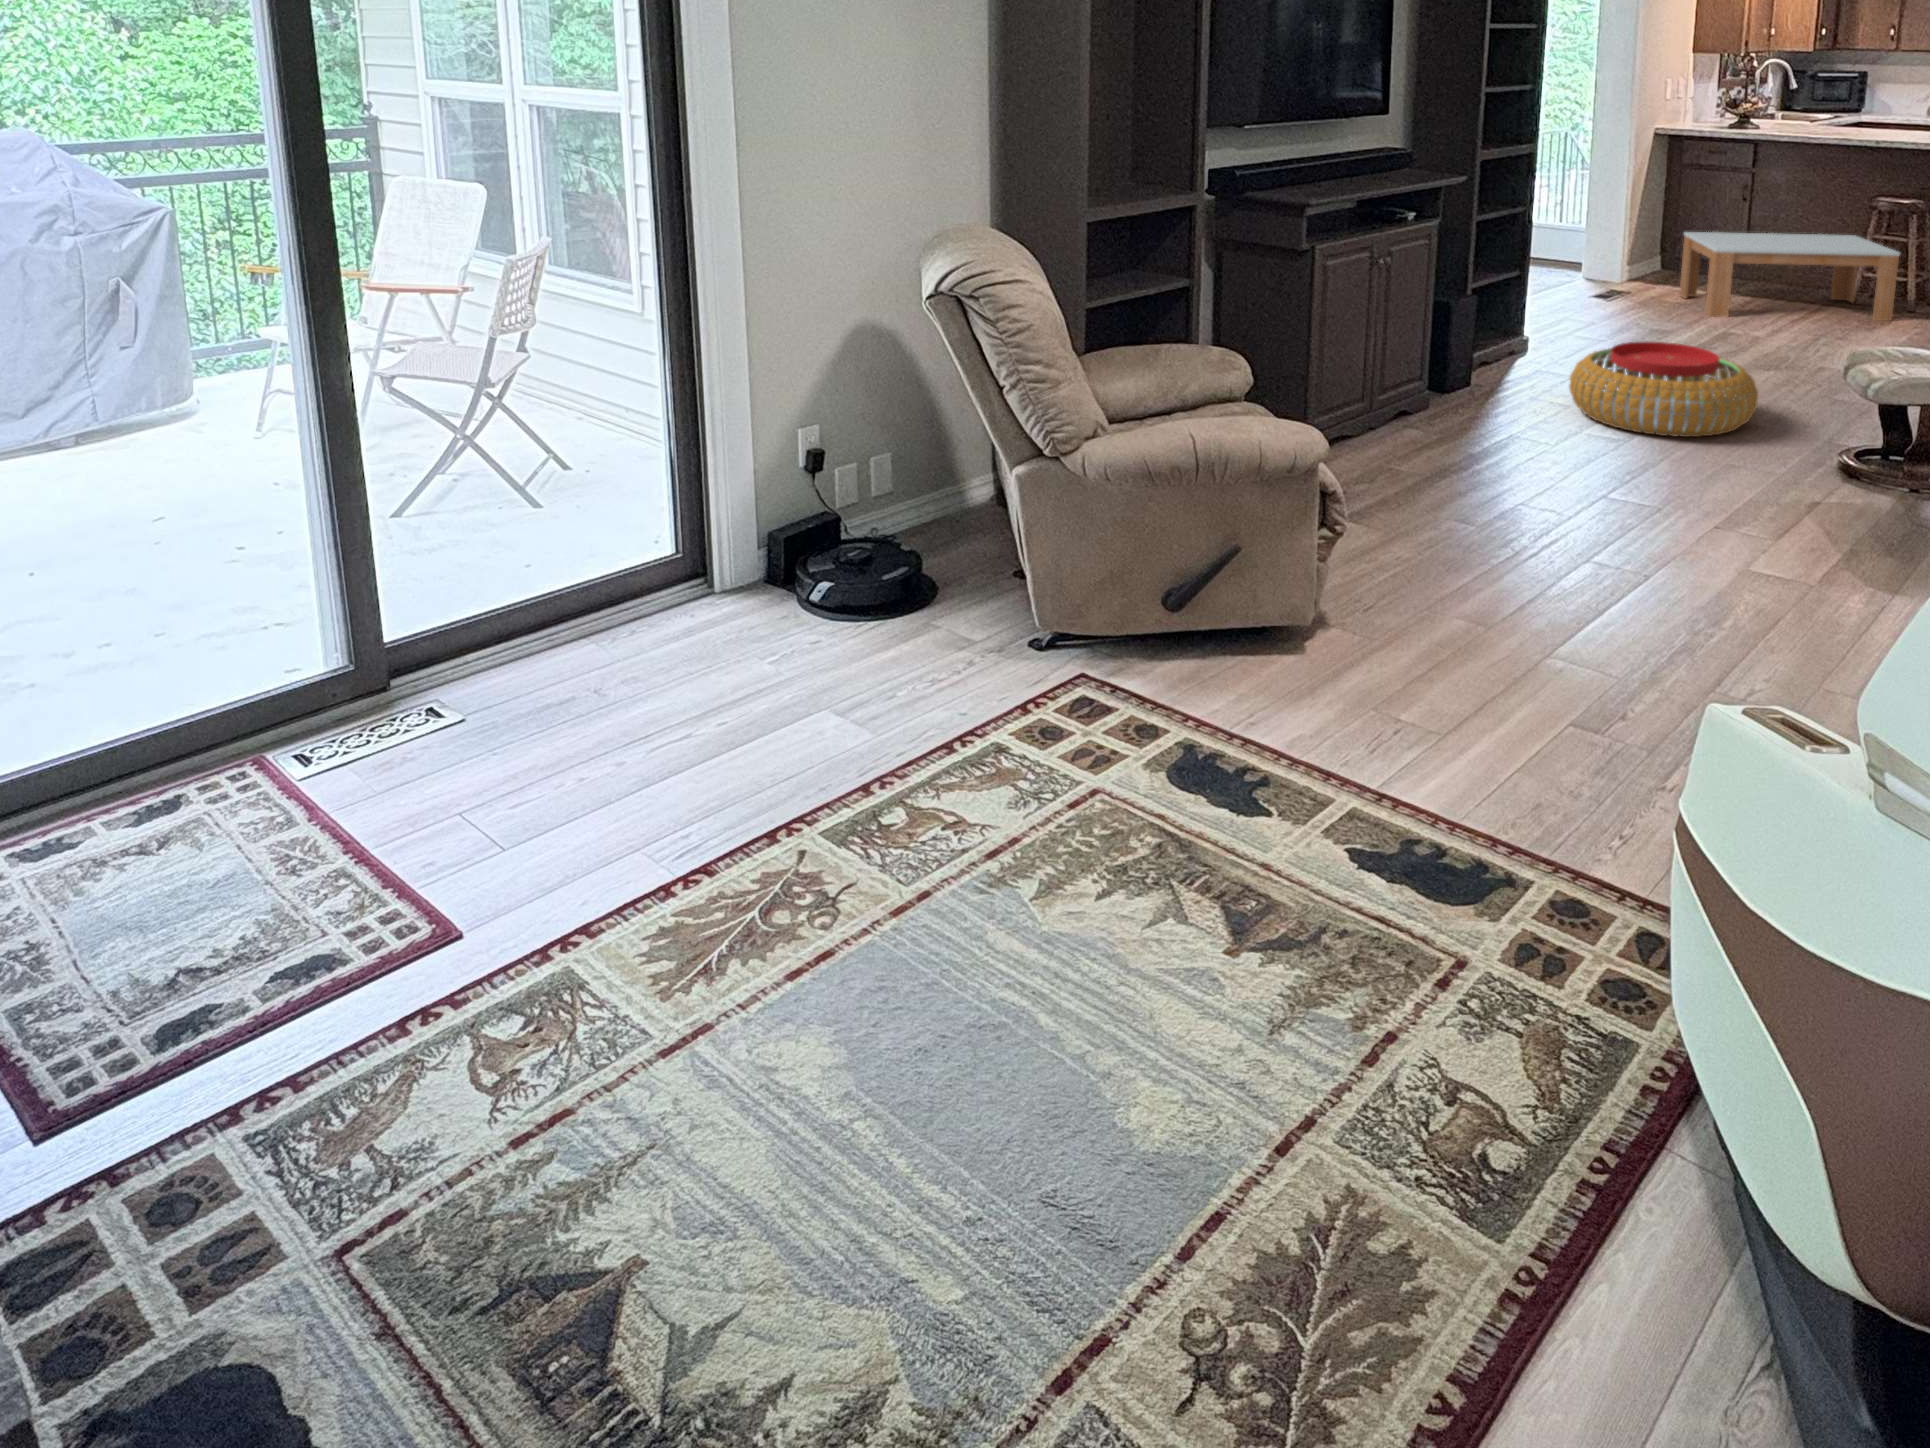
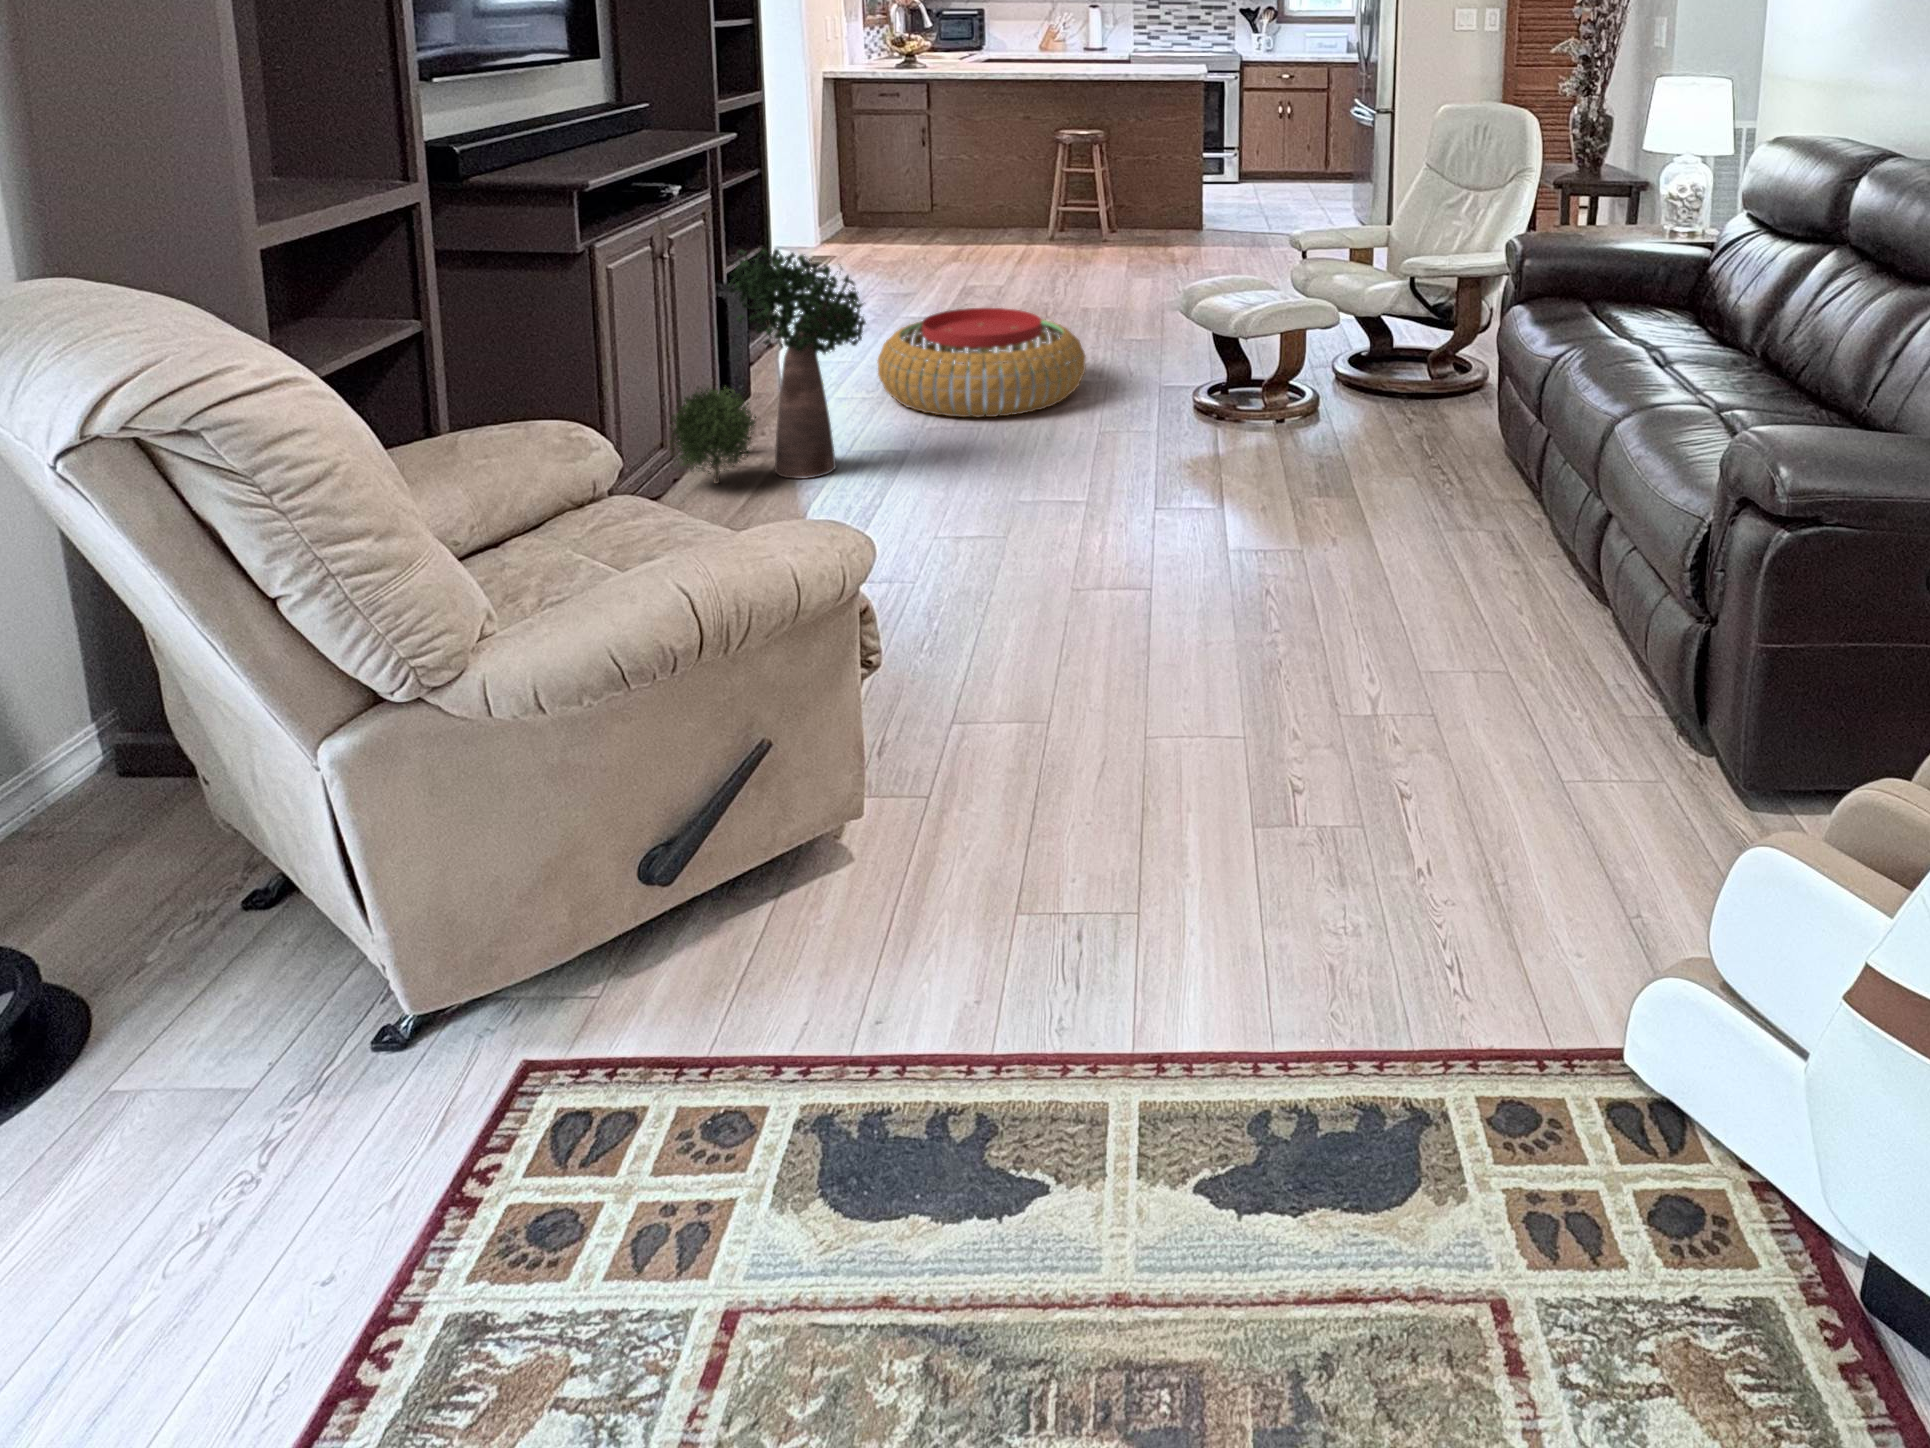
coffee table: present [1679,232,1900,321] -> none [878,171,1095,273]
potted plant: none [1371,265,1532,447] -> present [670,249,866,483]

